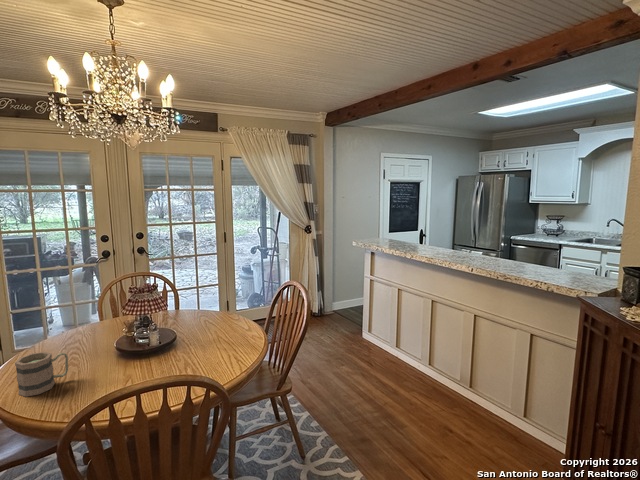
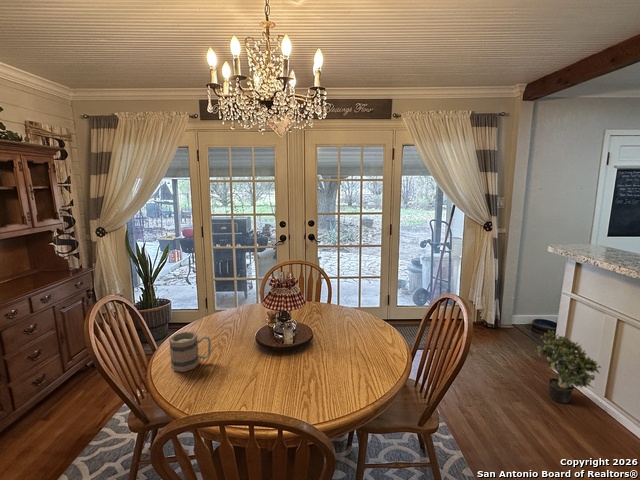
potted plant: none [351,305,392,358] -> present [536,330,601,403]

